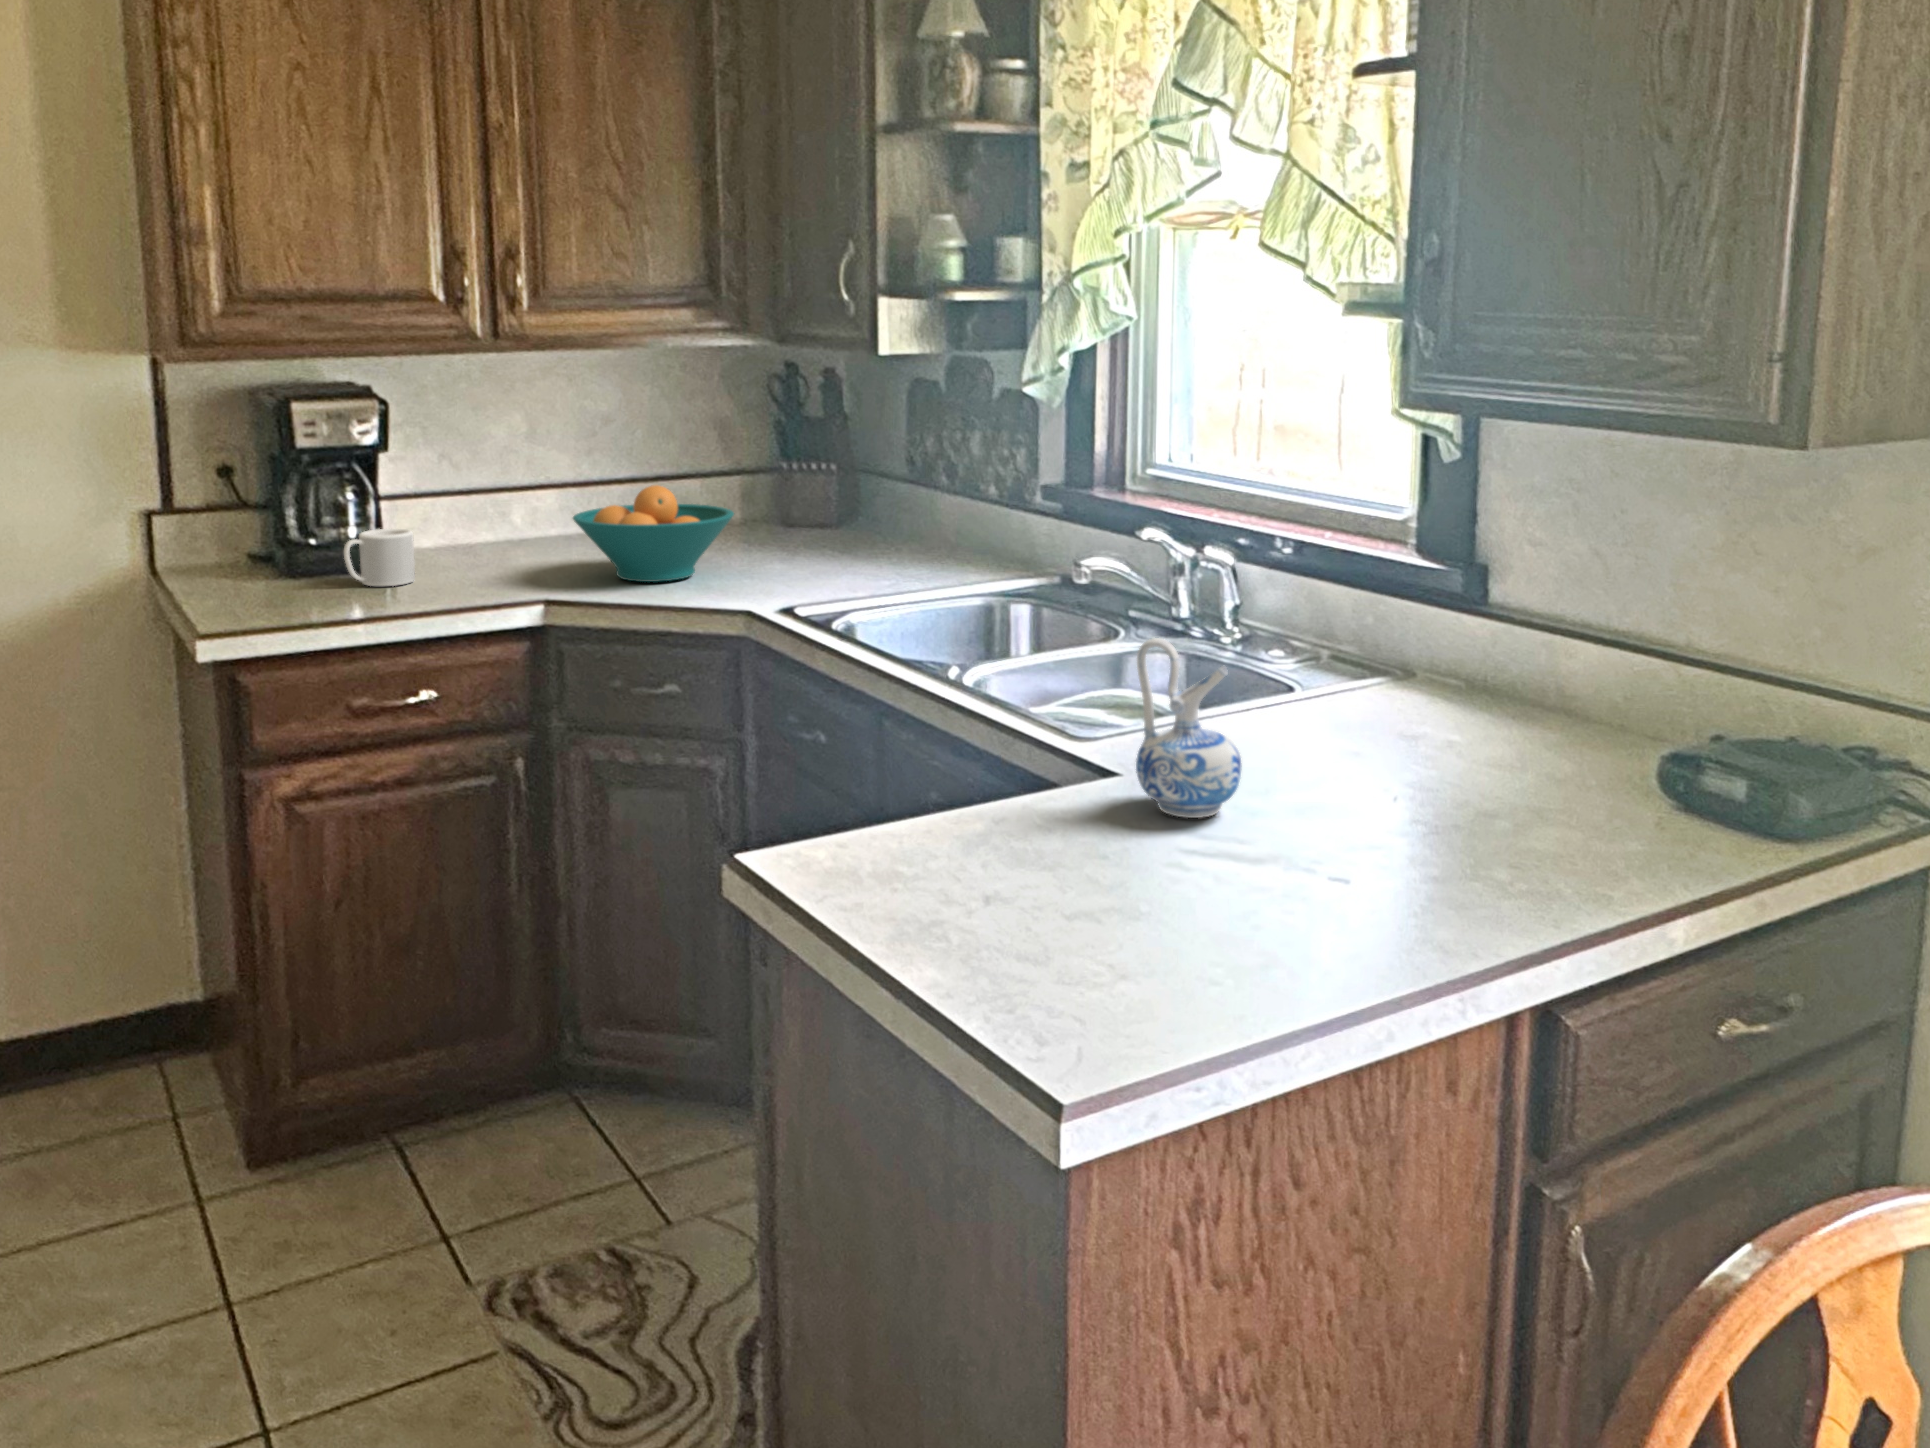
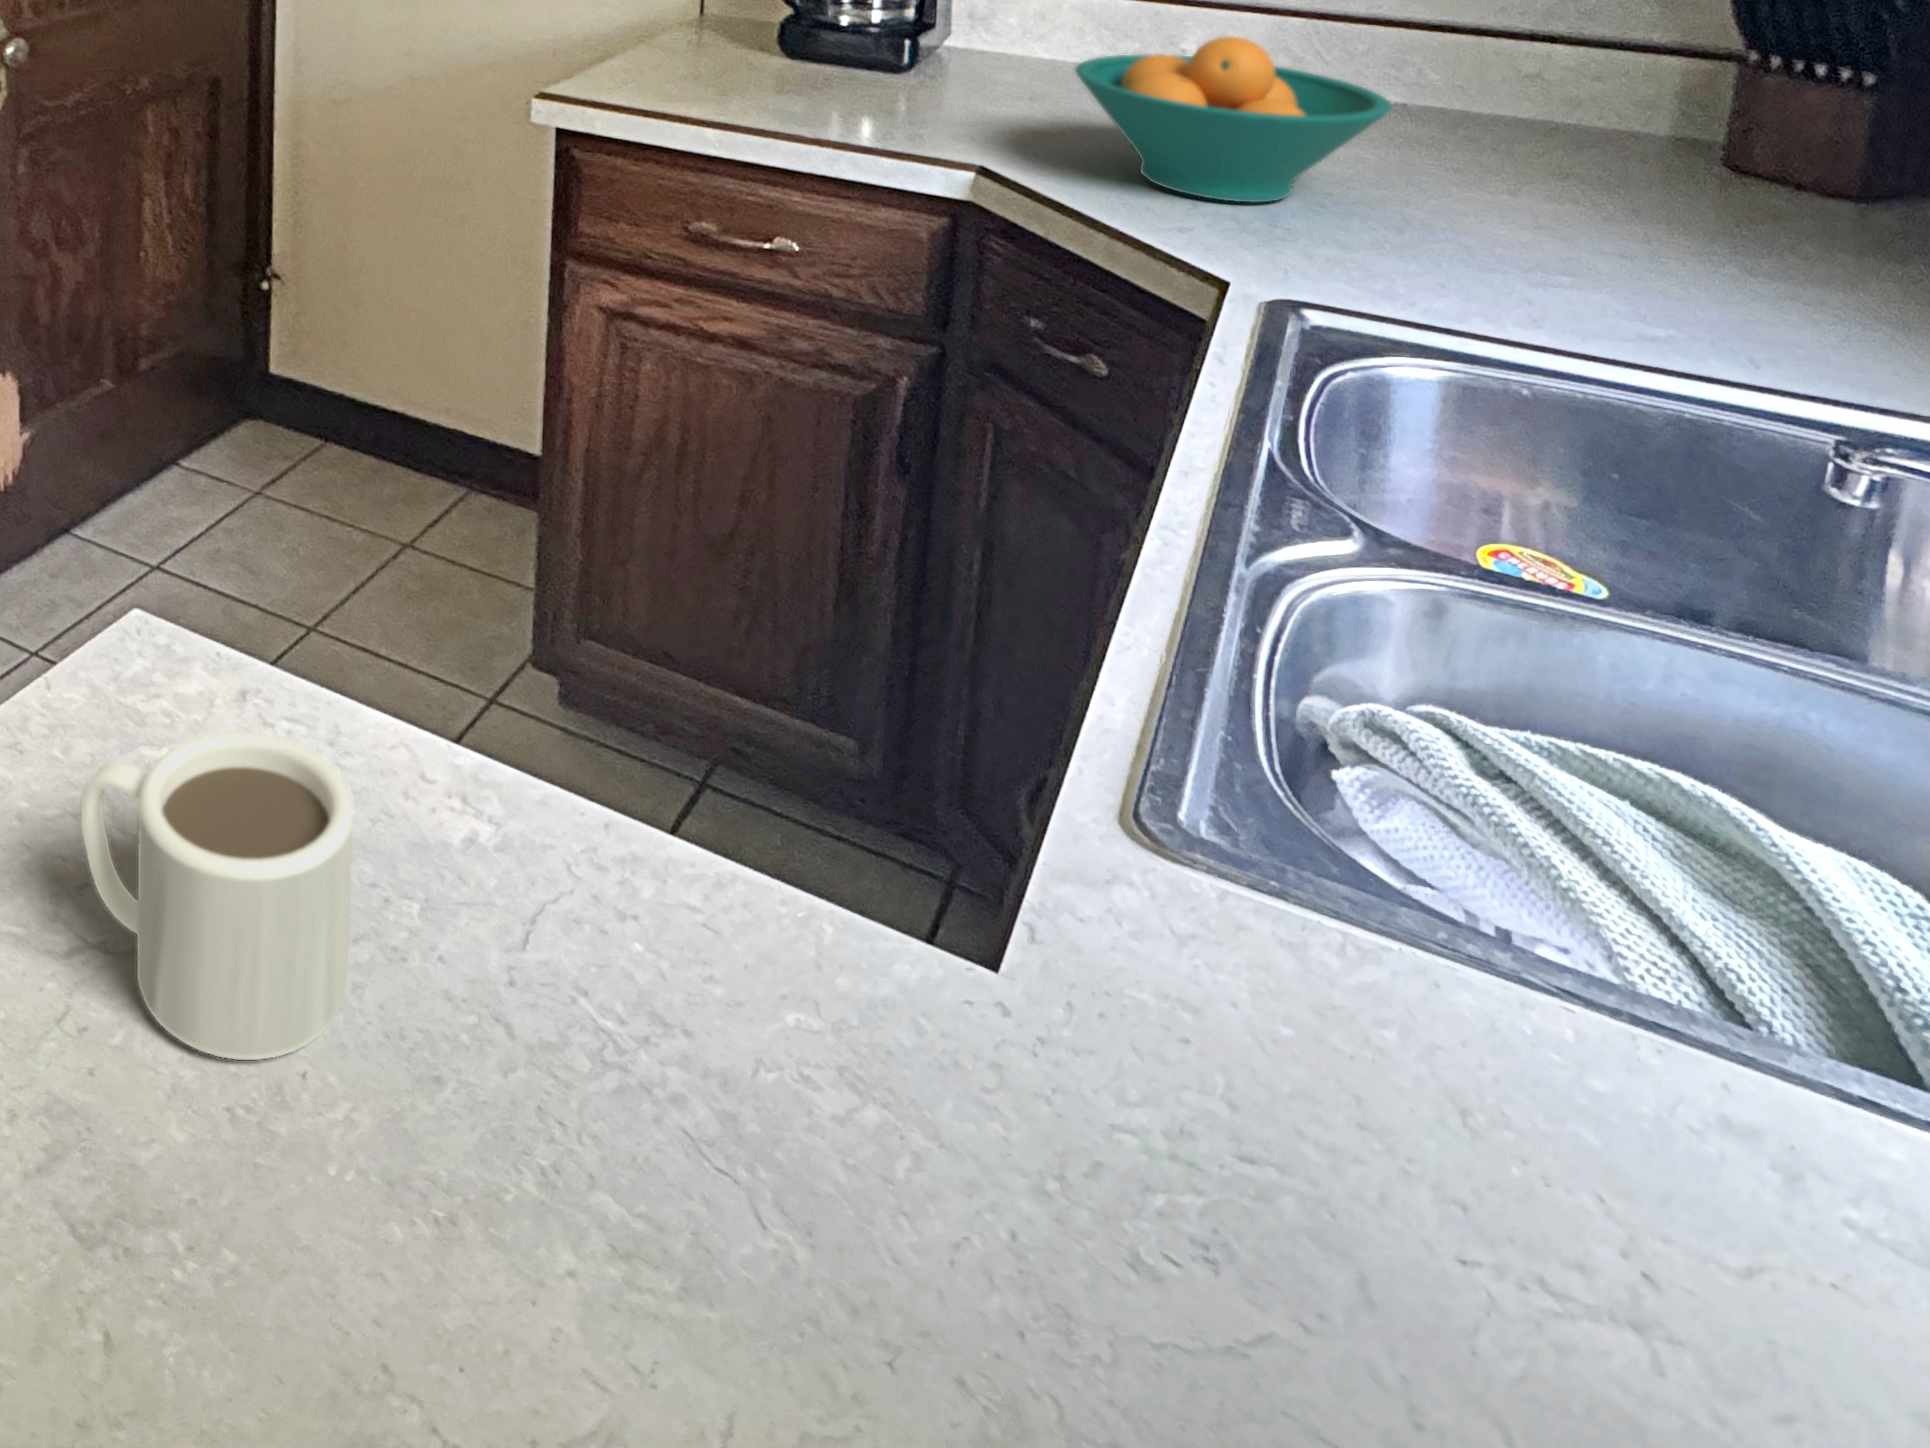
mug: present [344,529,415,586] -> present [81,732,353,1060]
ceramic pitcher: present [1136,638,1241,818] -> none [660,675,981,1262]

